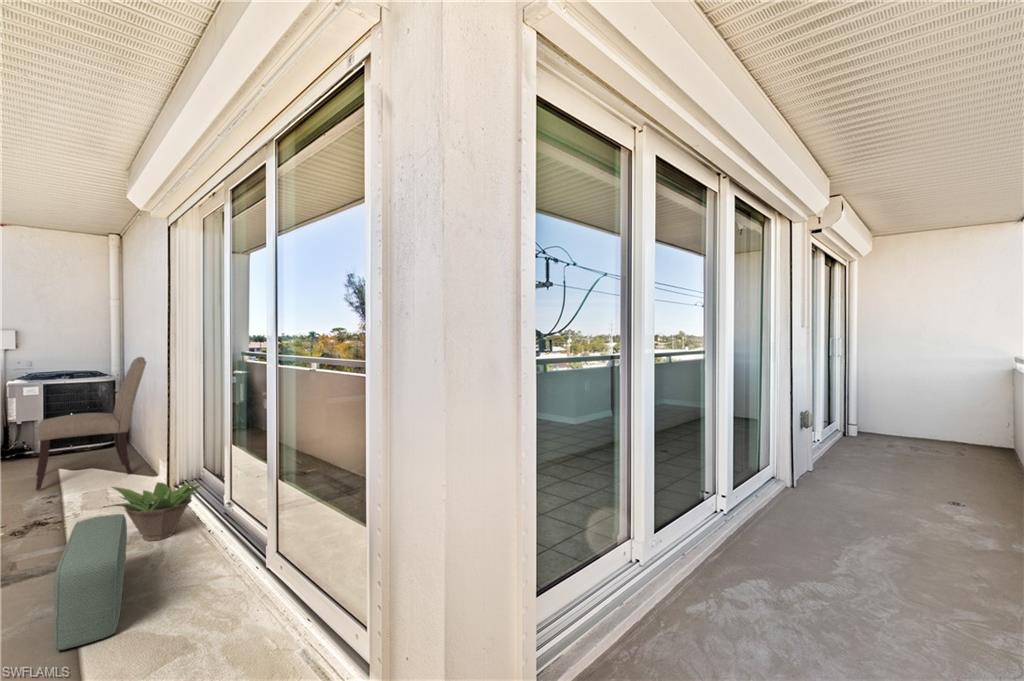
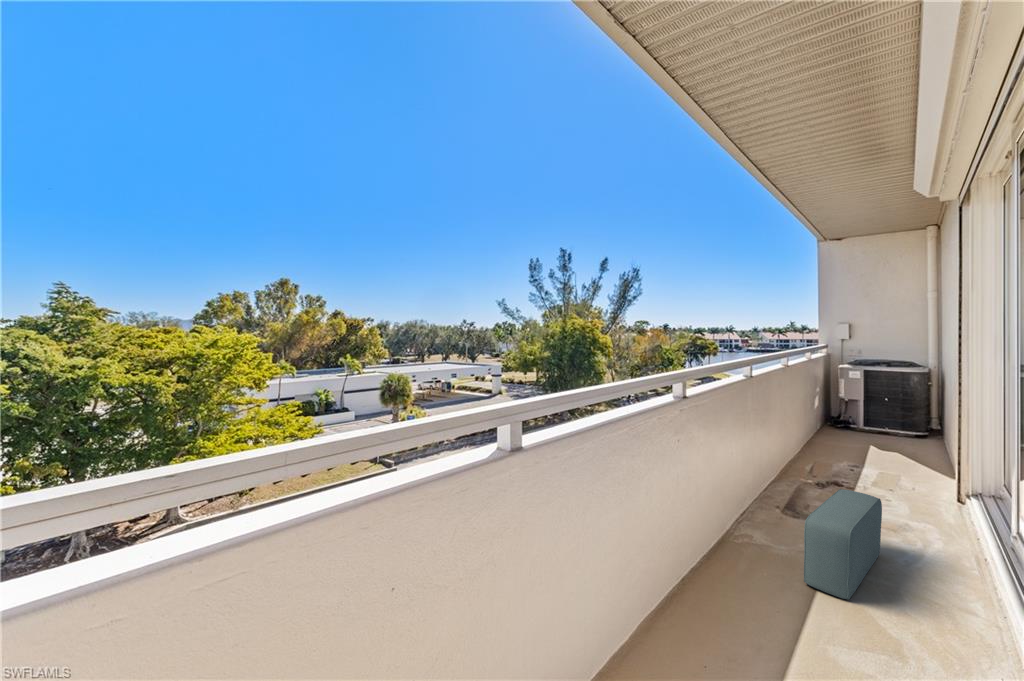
chair: present [36,357,146,490] -> none [845,349,949,470]
decorative plant: present [107,482,205,541] -> none [873,472,997,546]

